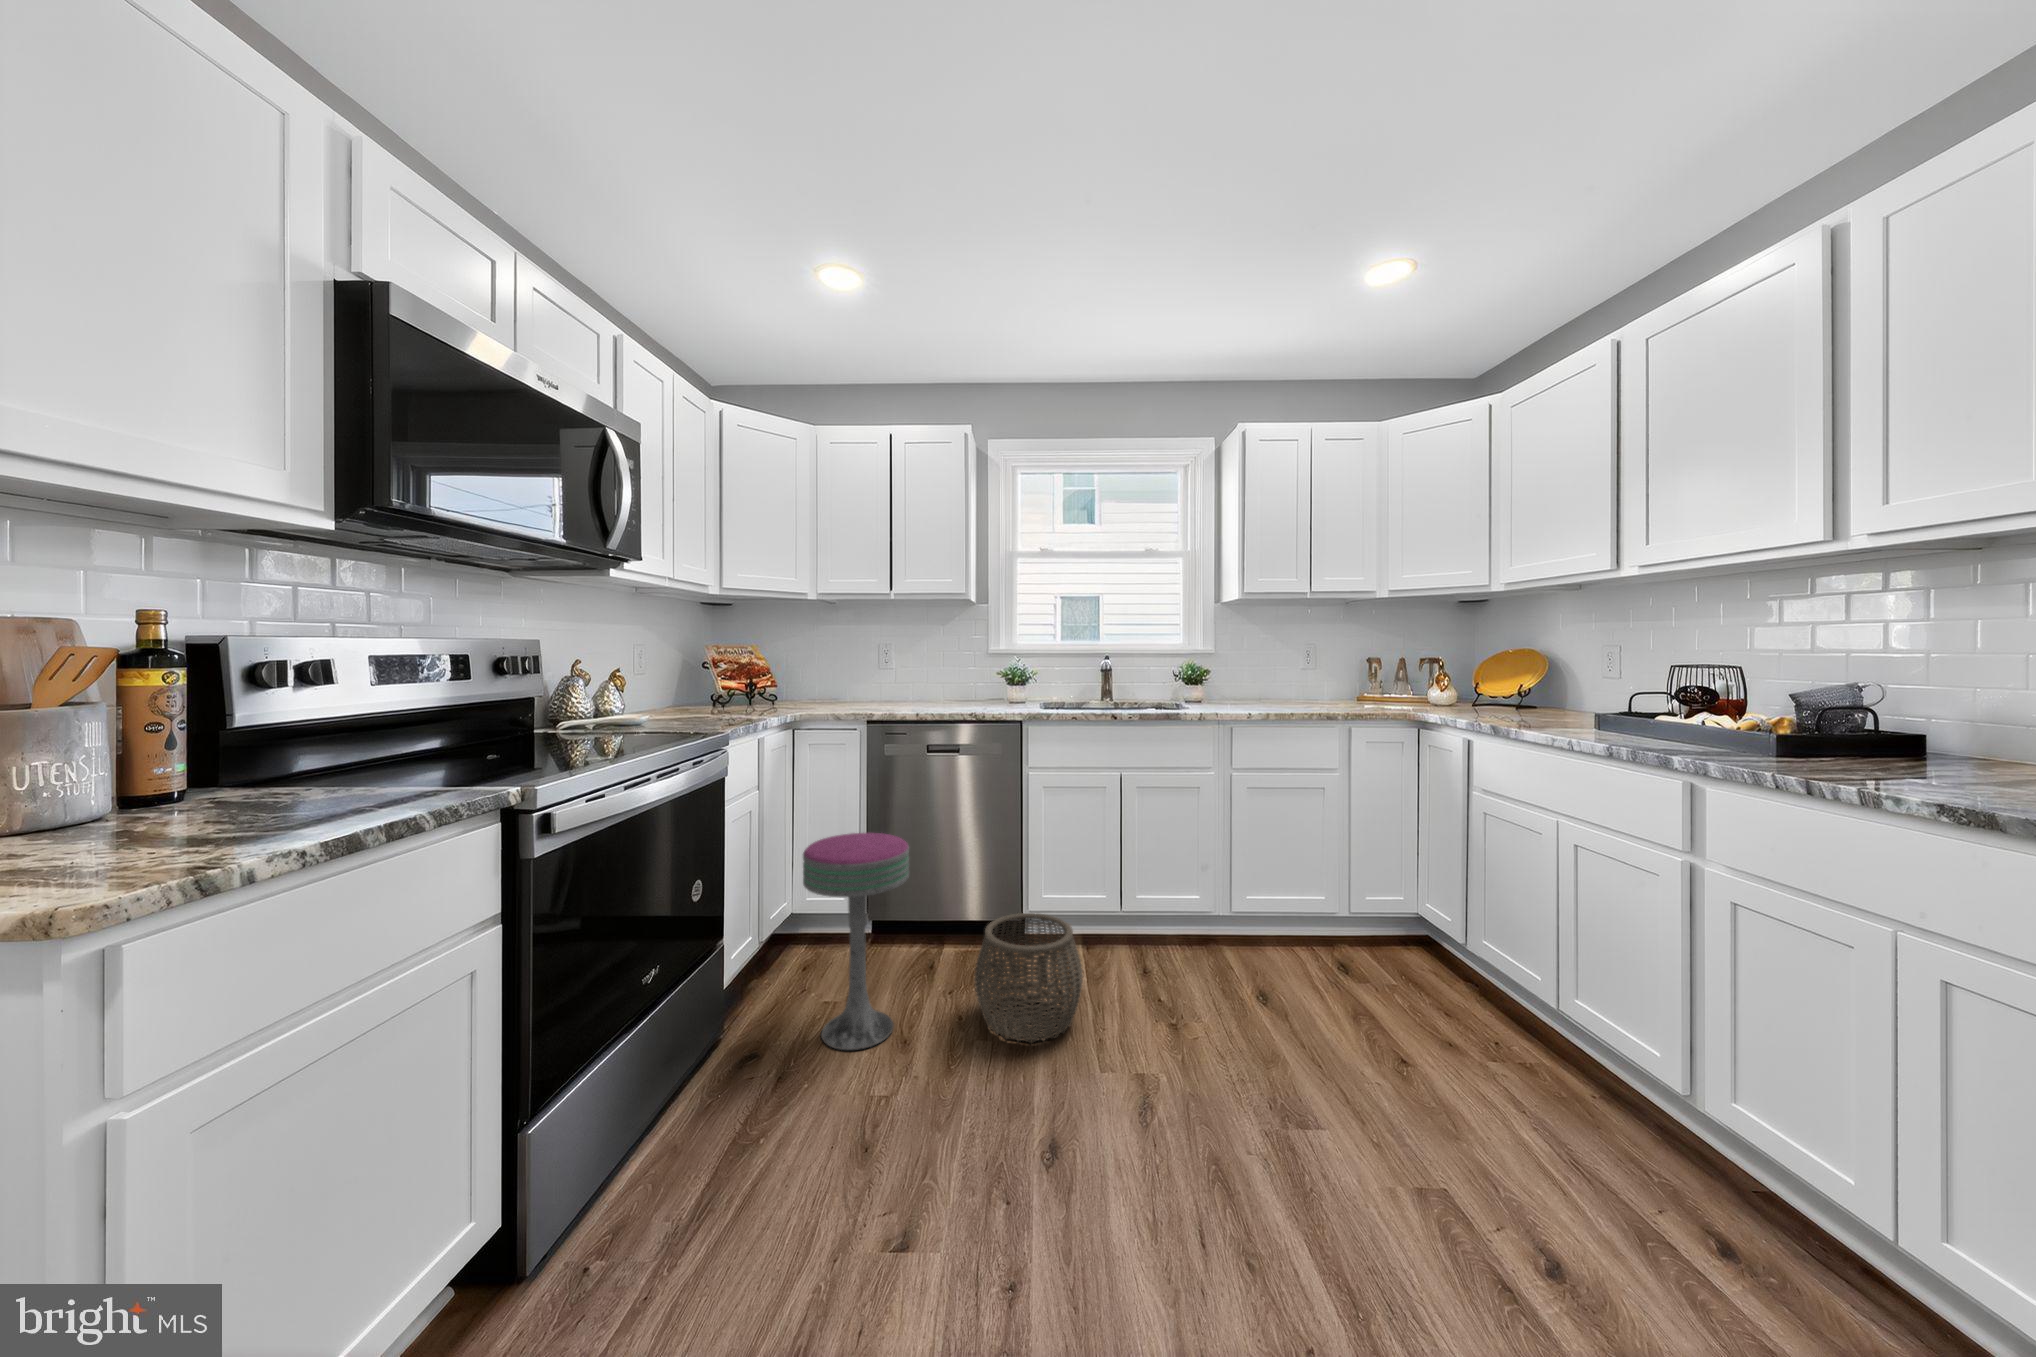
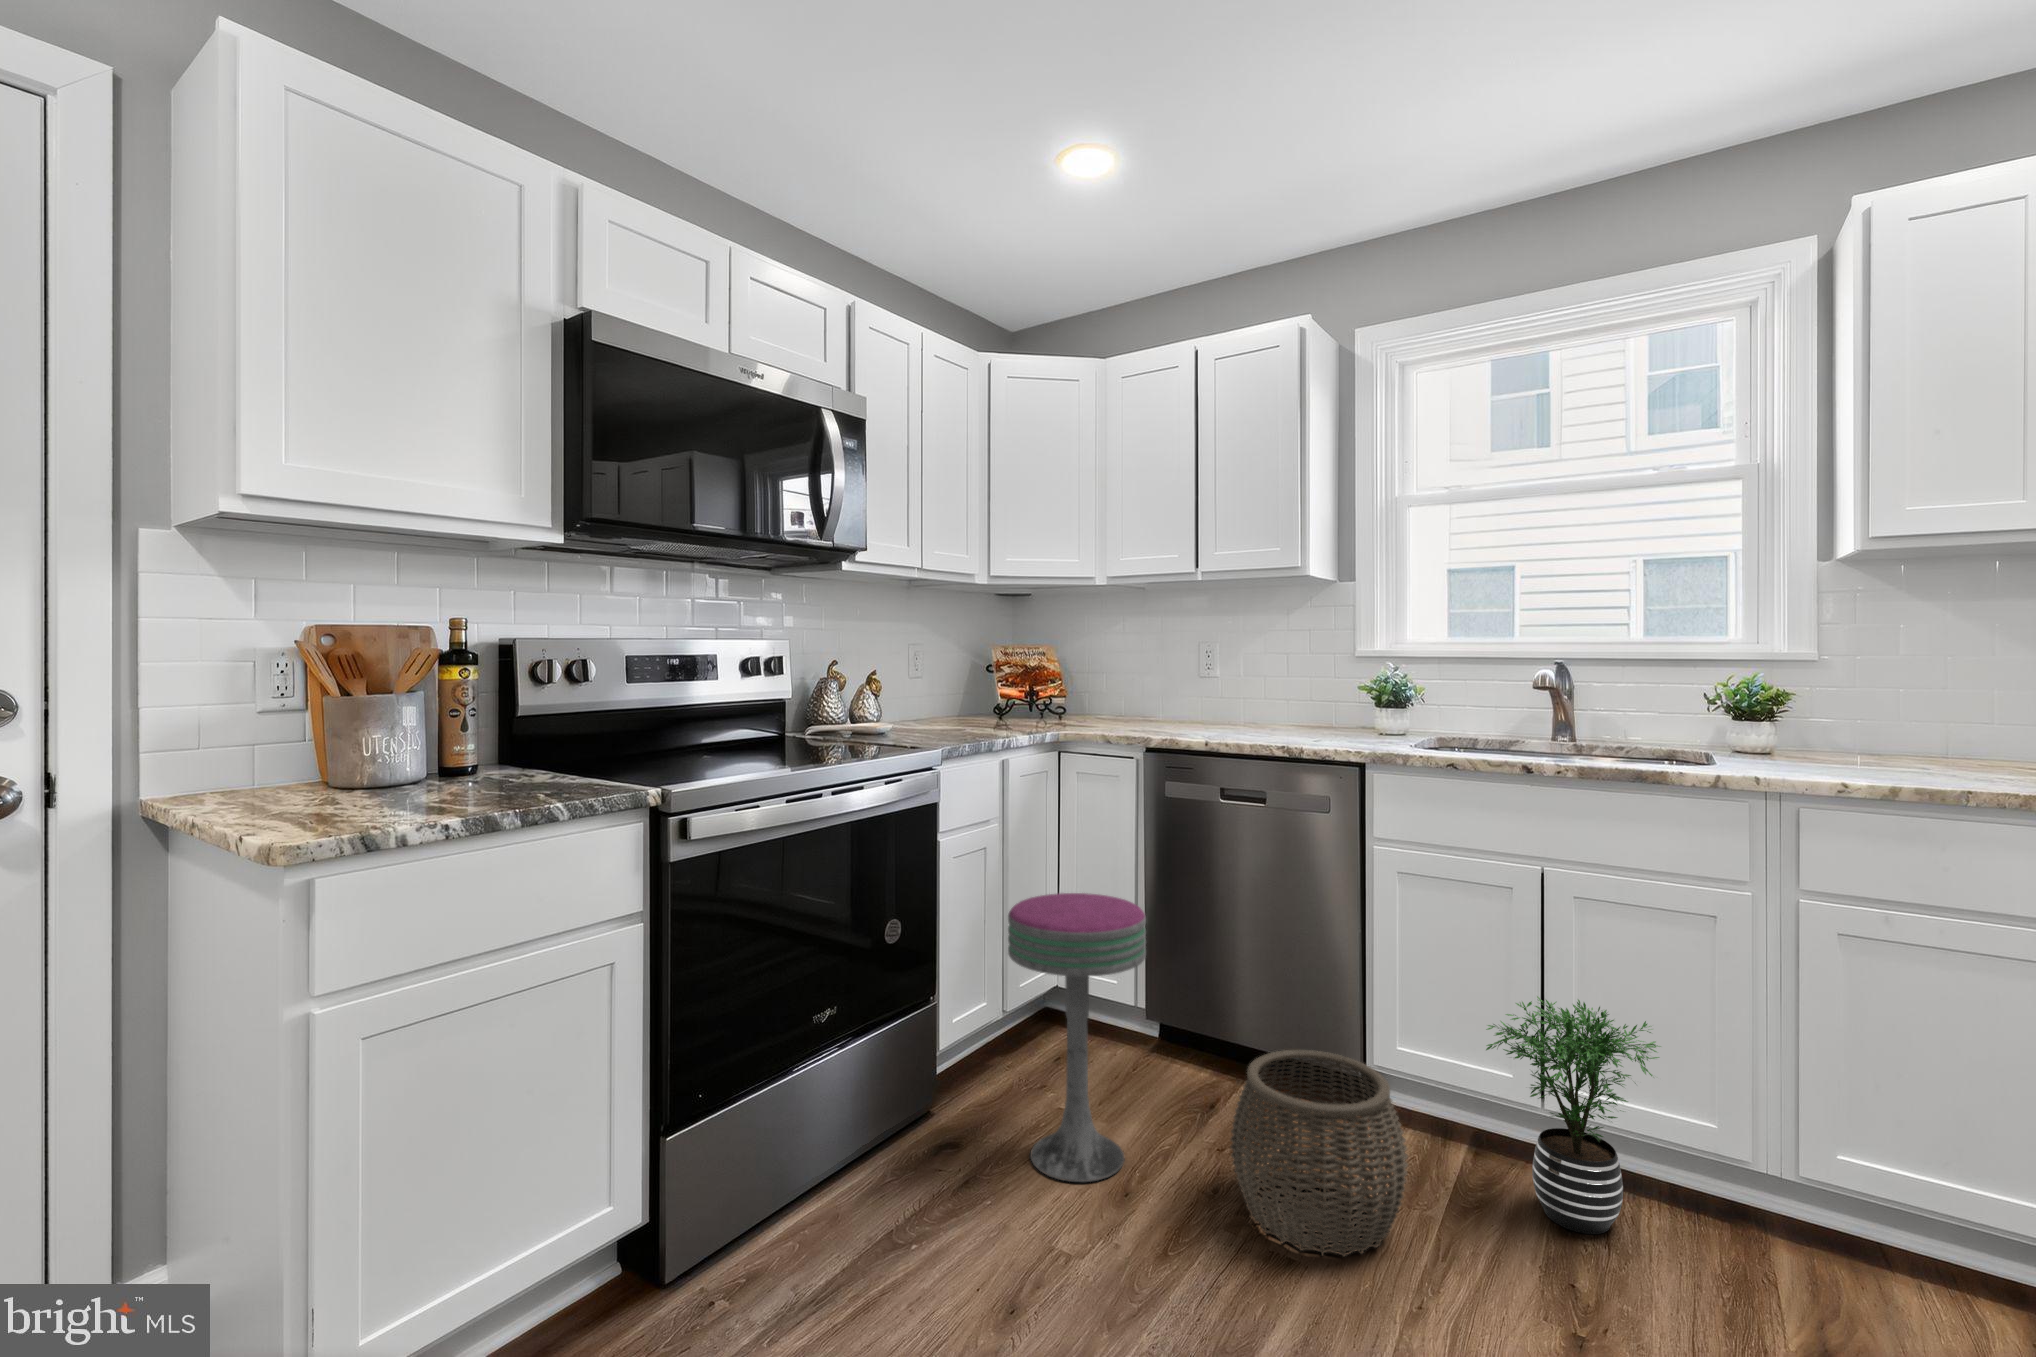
potted plant: none [1105,853,1195,984] -> present [1486,996,1661,1234]

